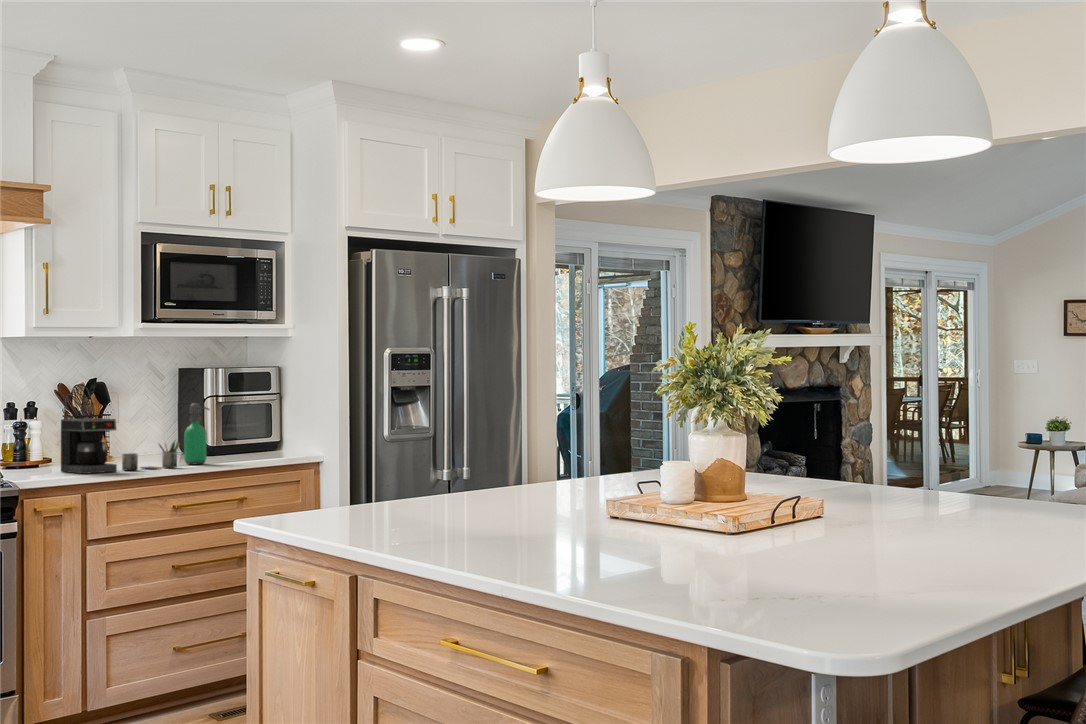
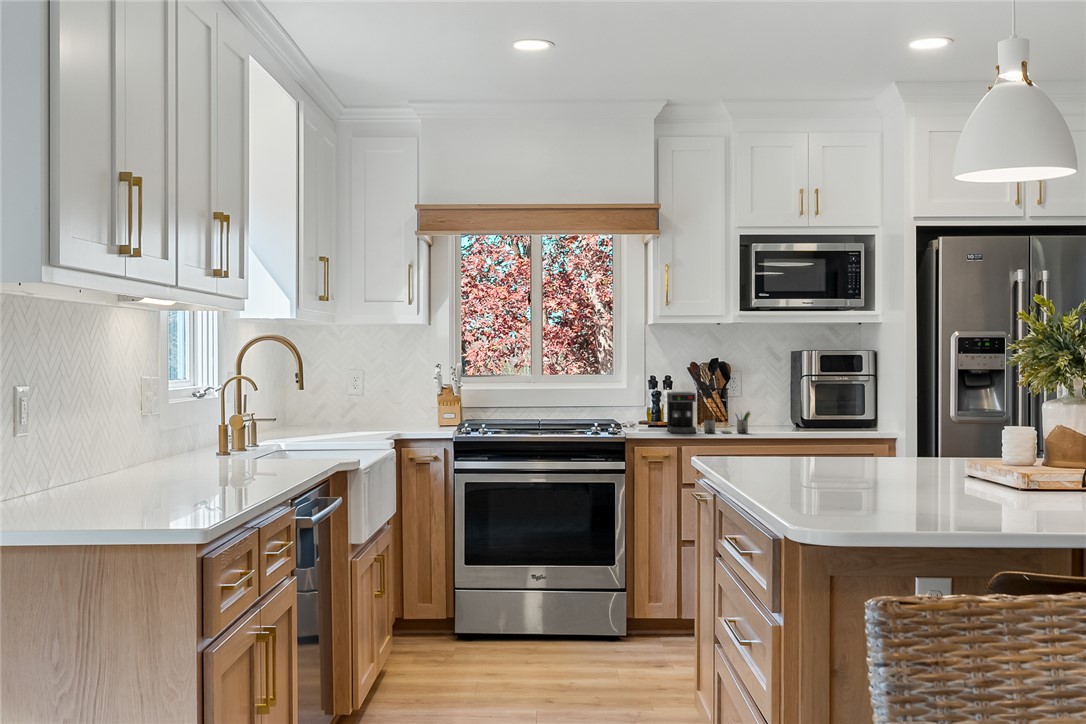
soap dispenser: present [184,403,209,464] -> none [764,381,782,431]

